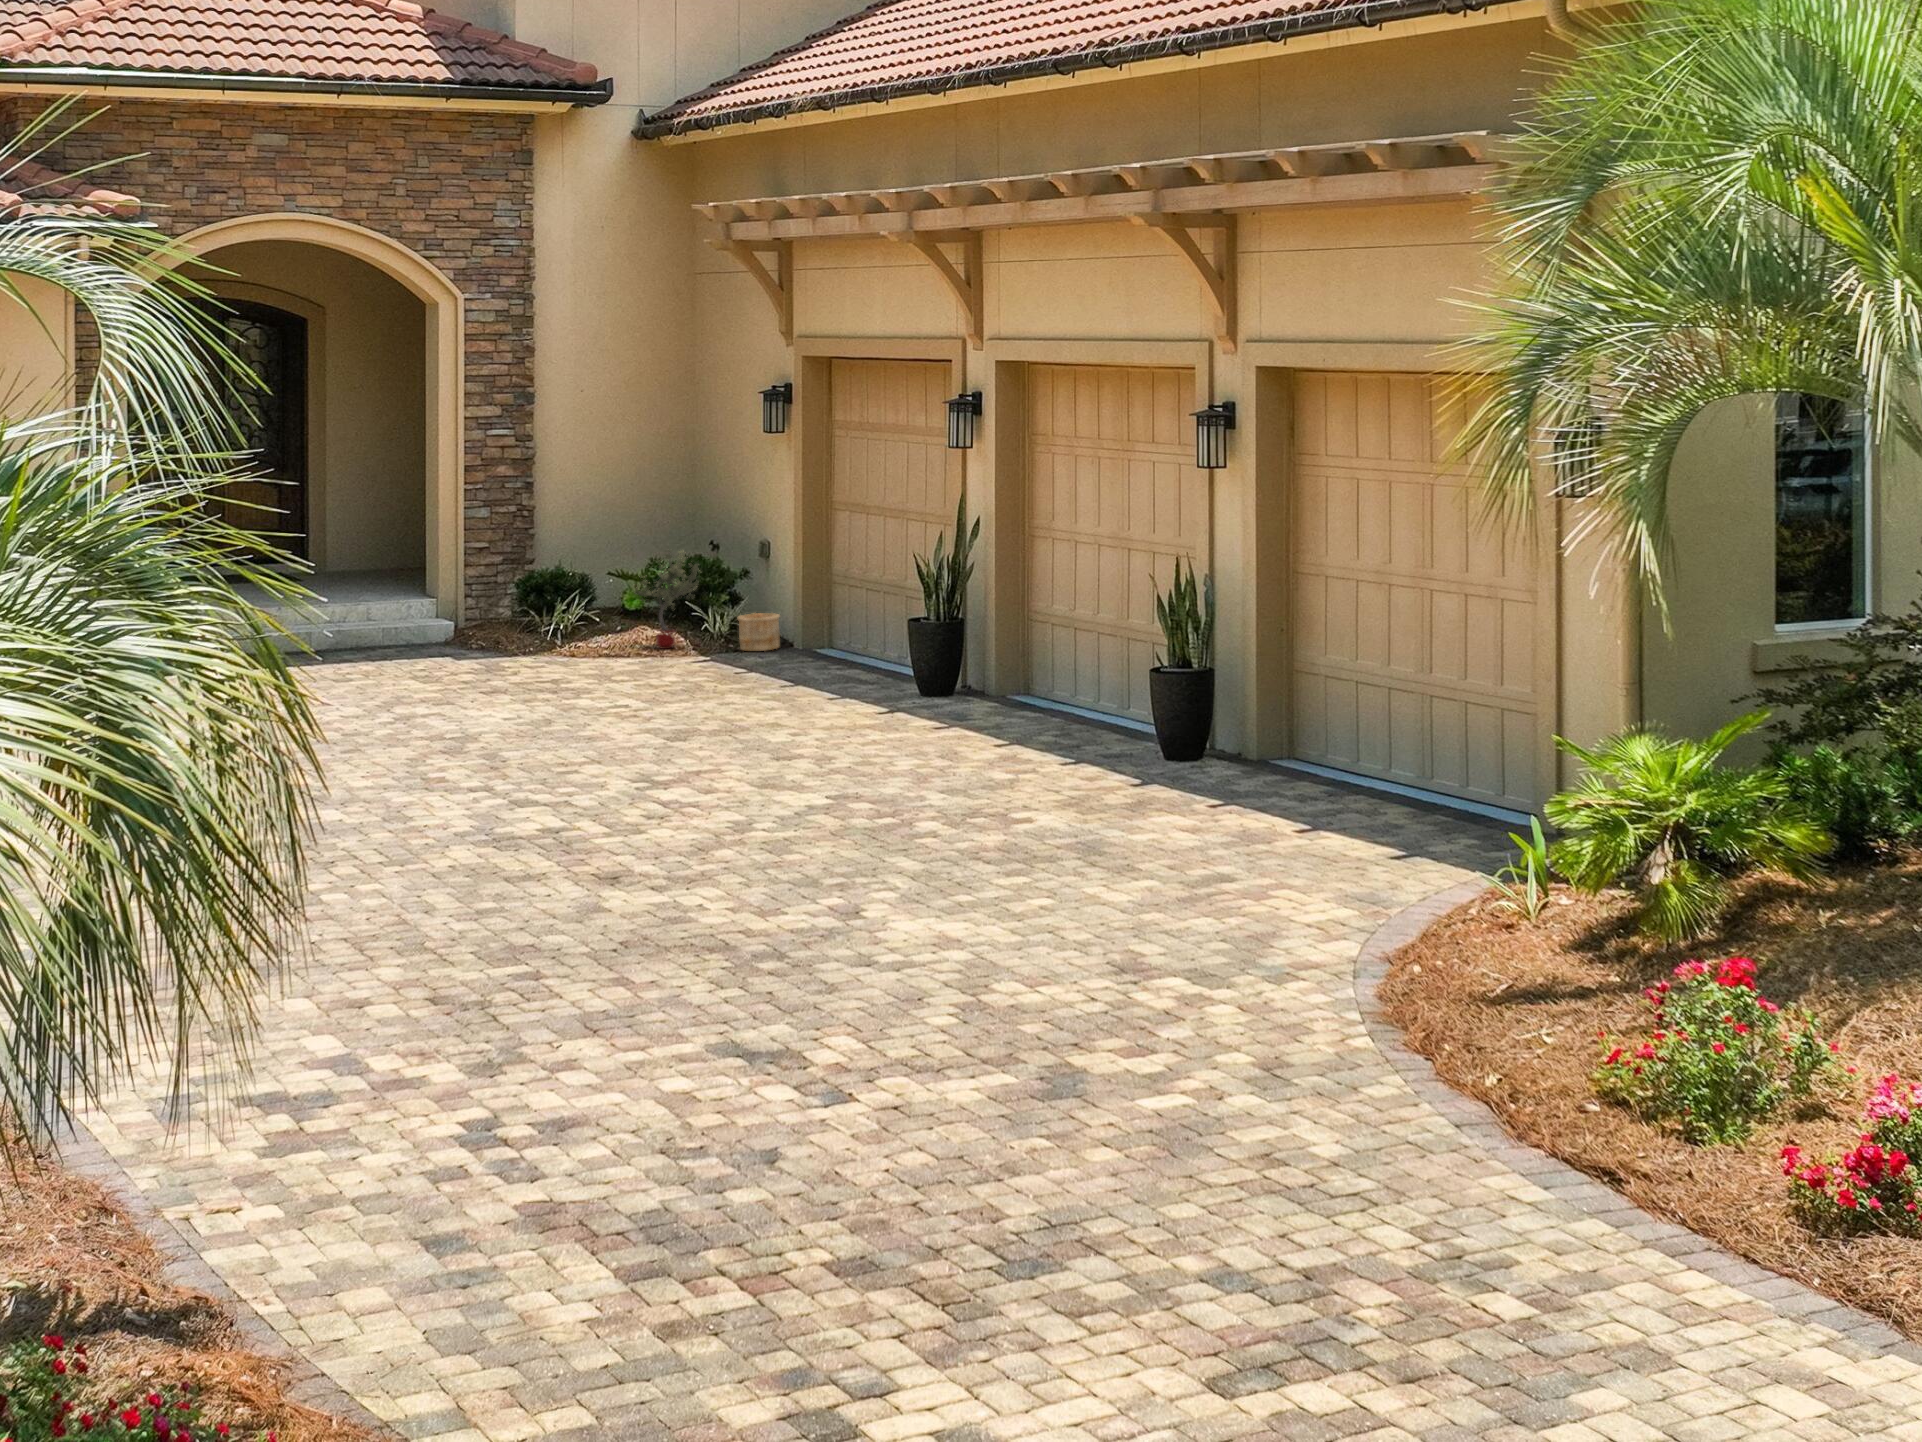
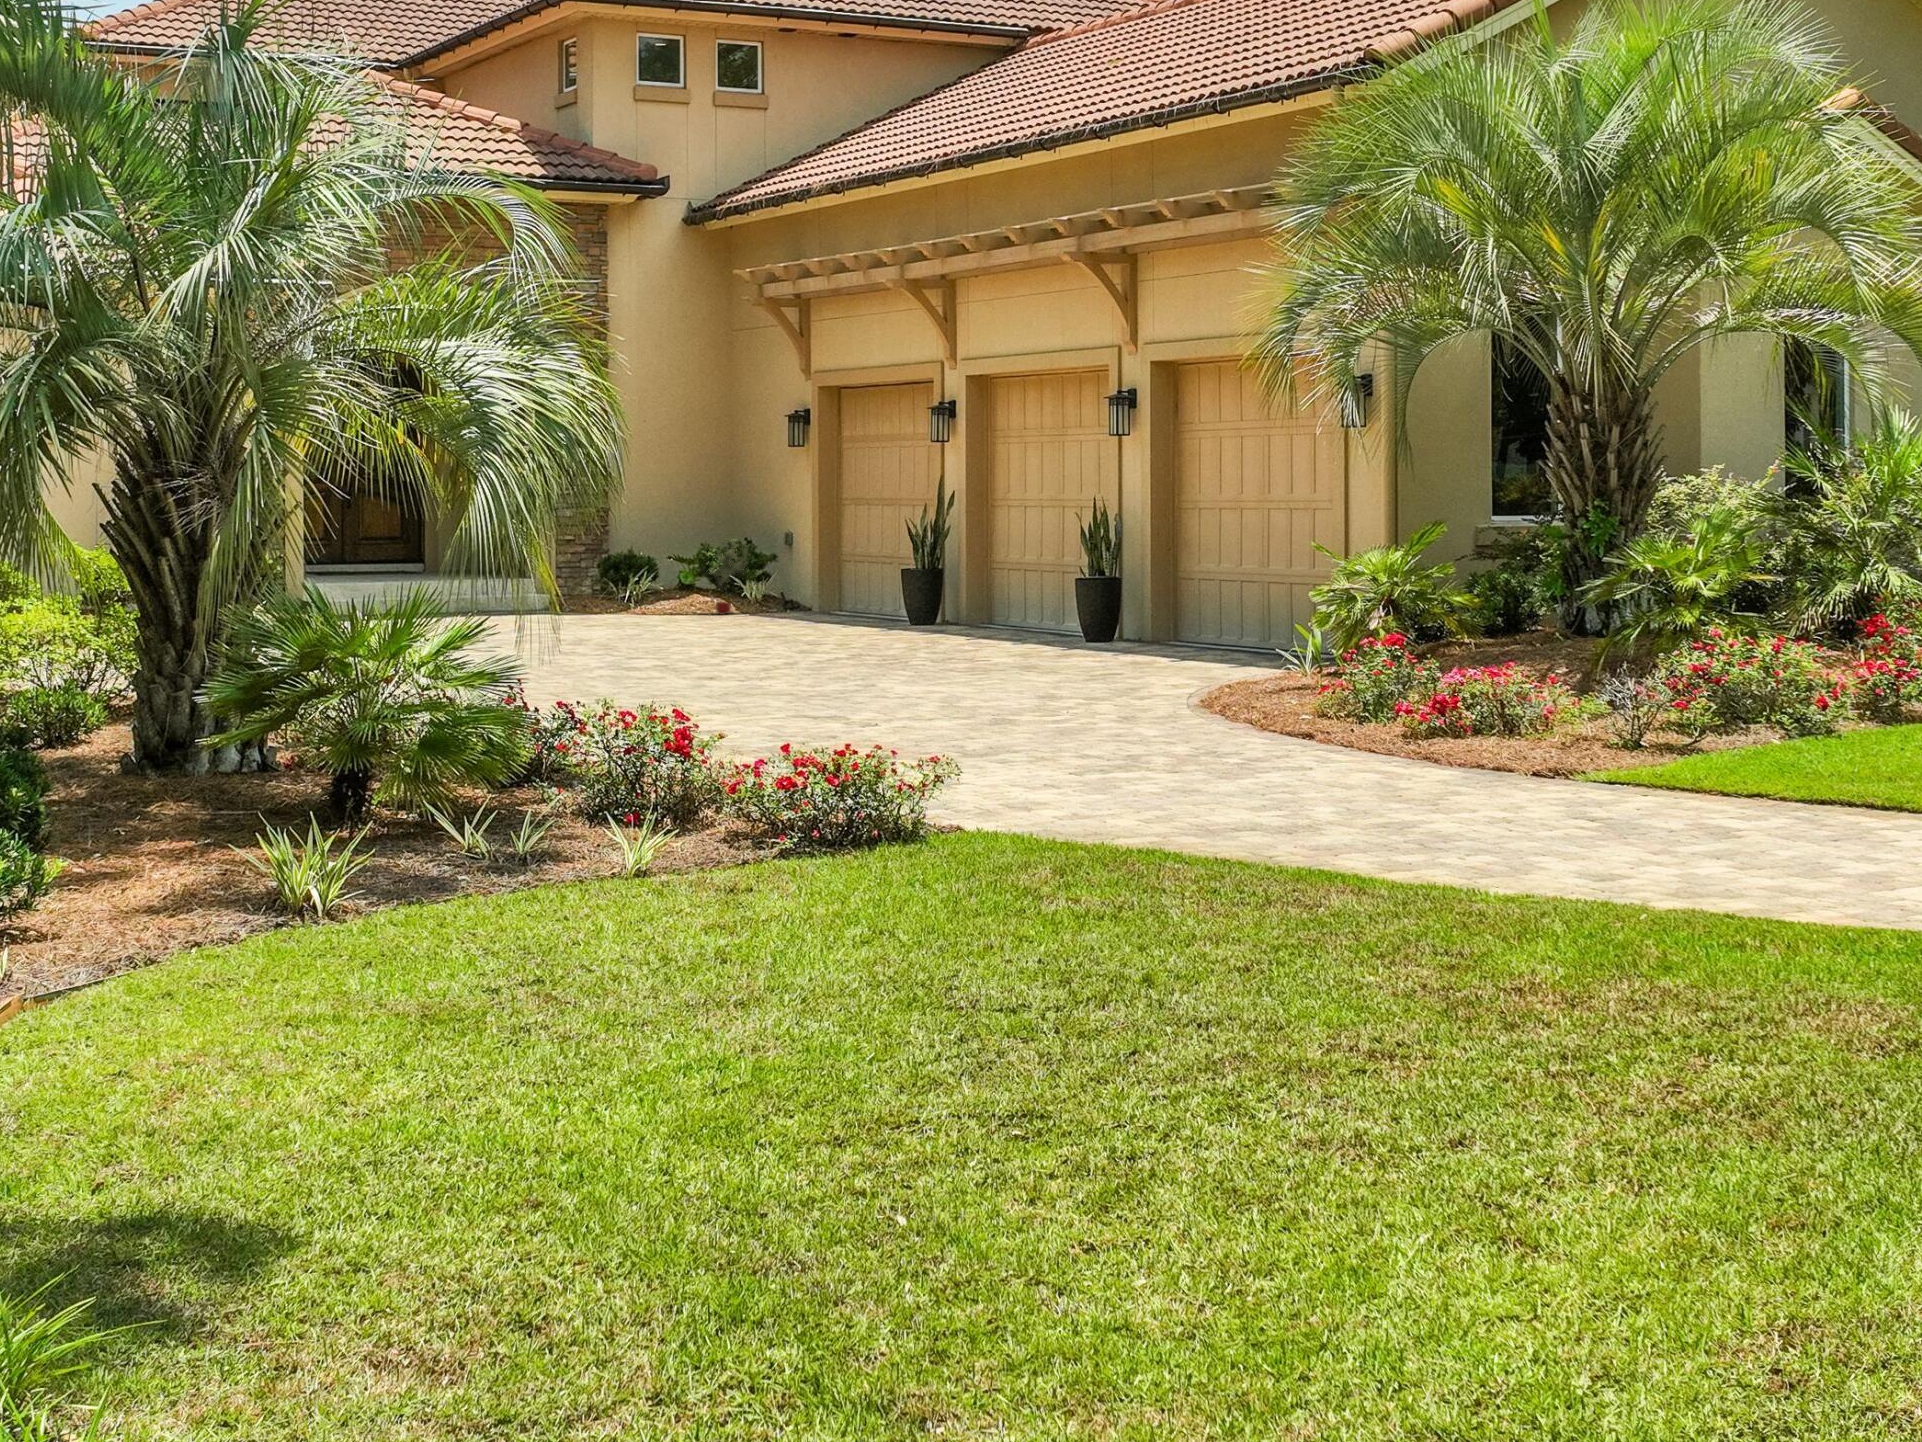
wooden bucket: present [738,613,780,651] -> none [779,585,812,613]

